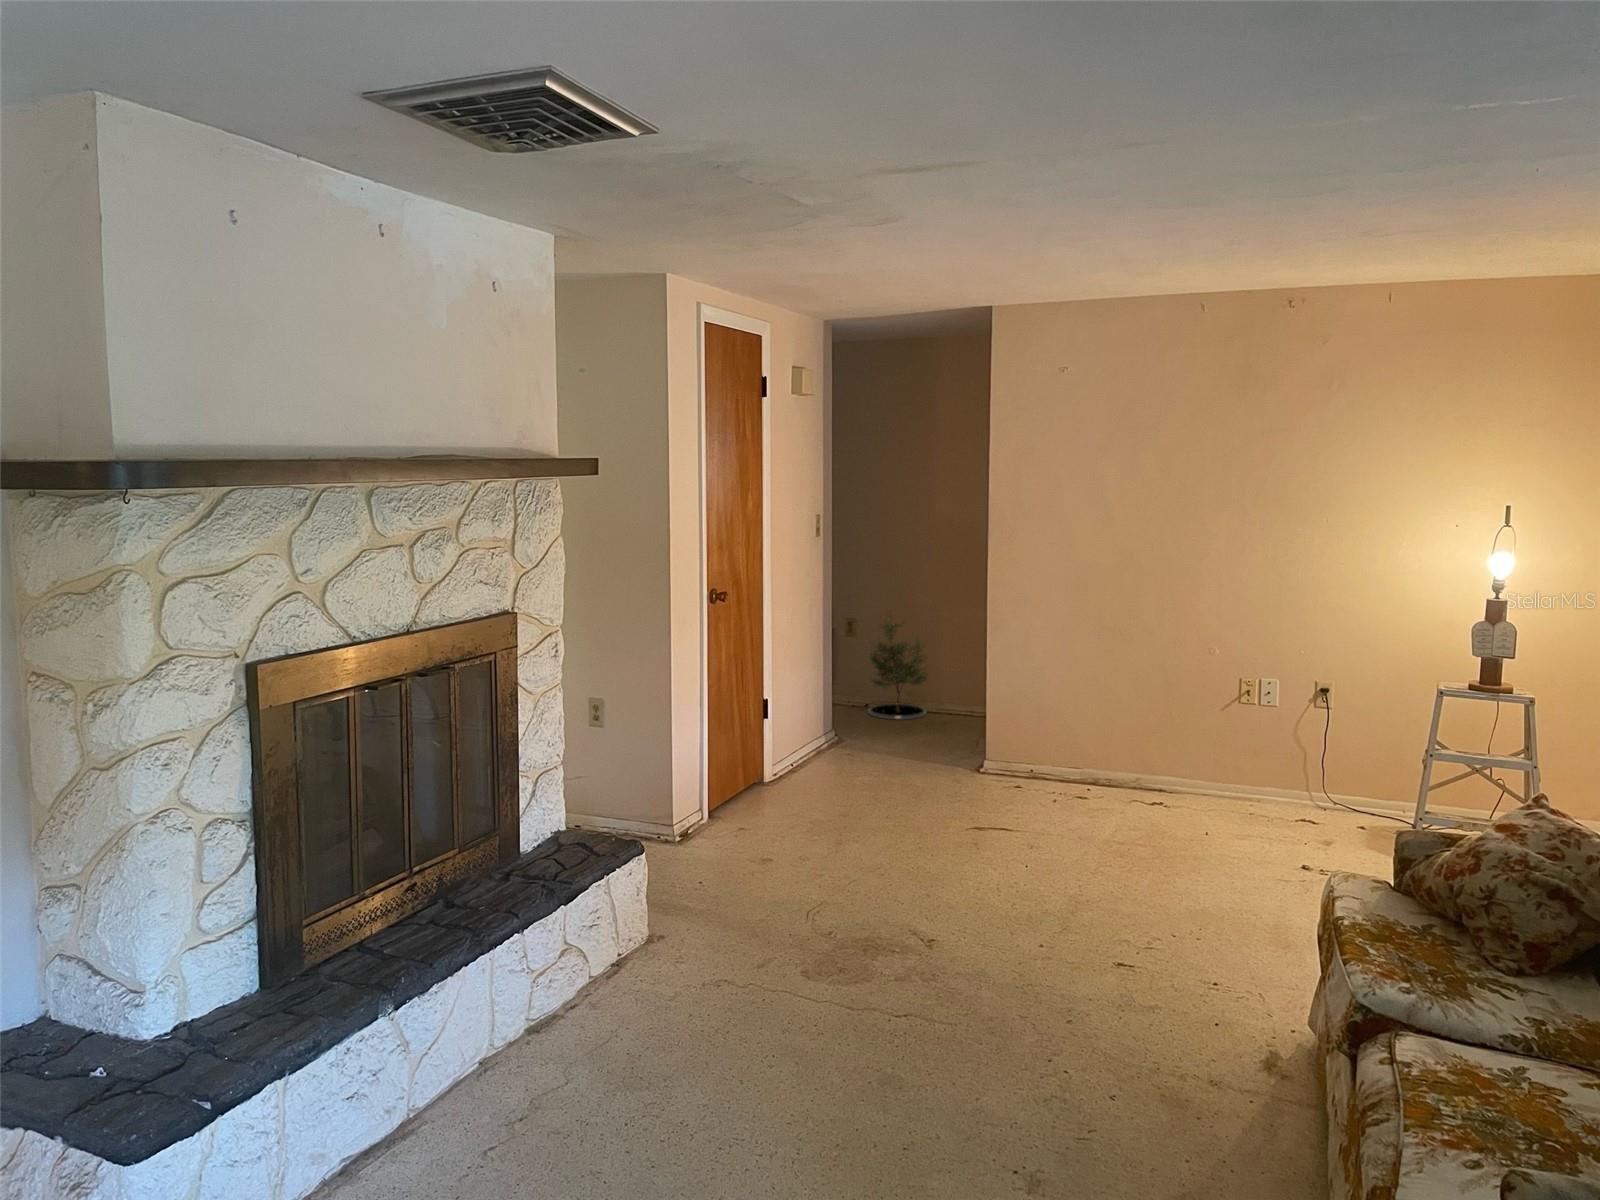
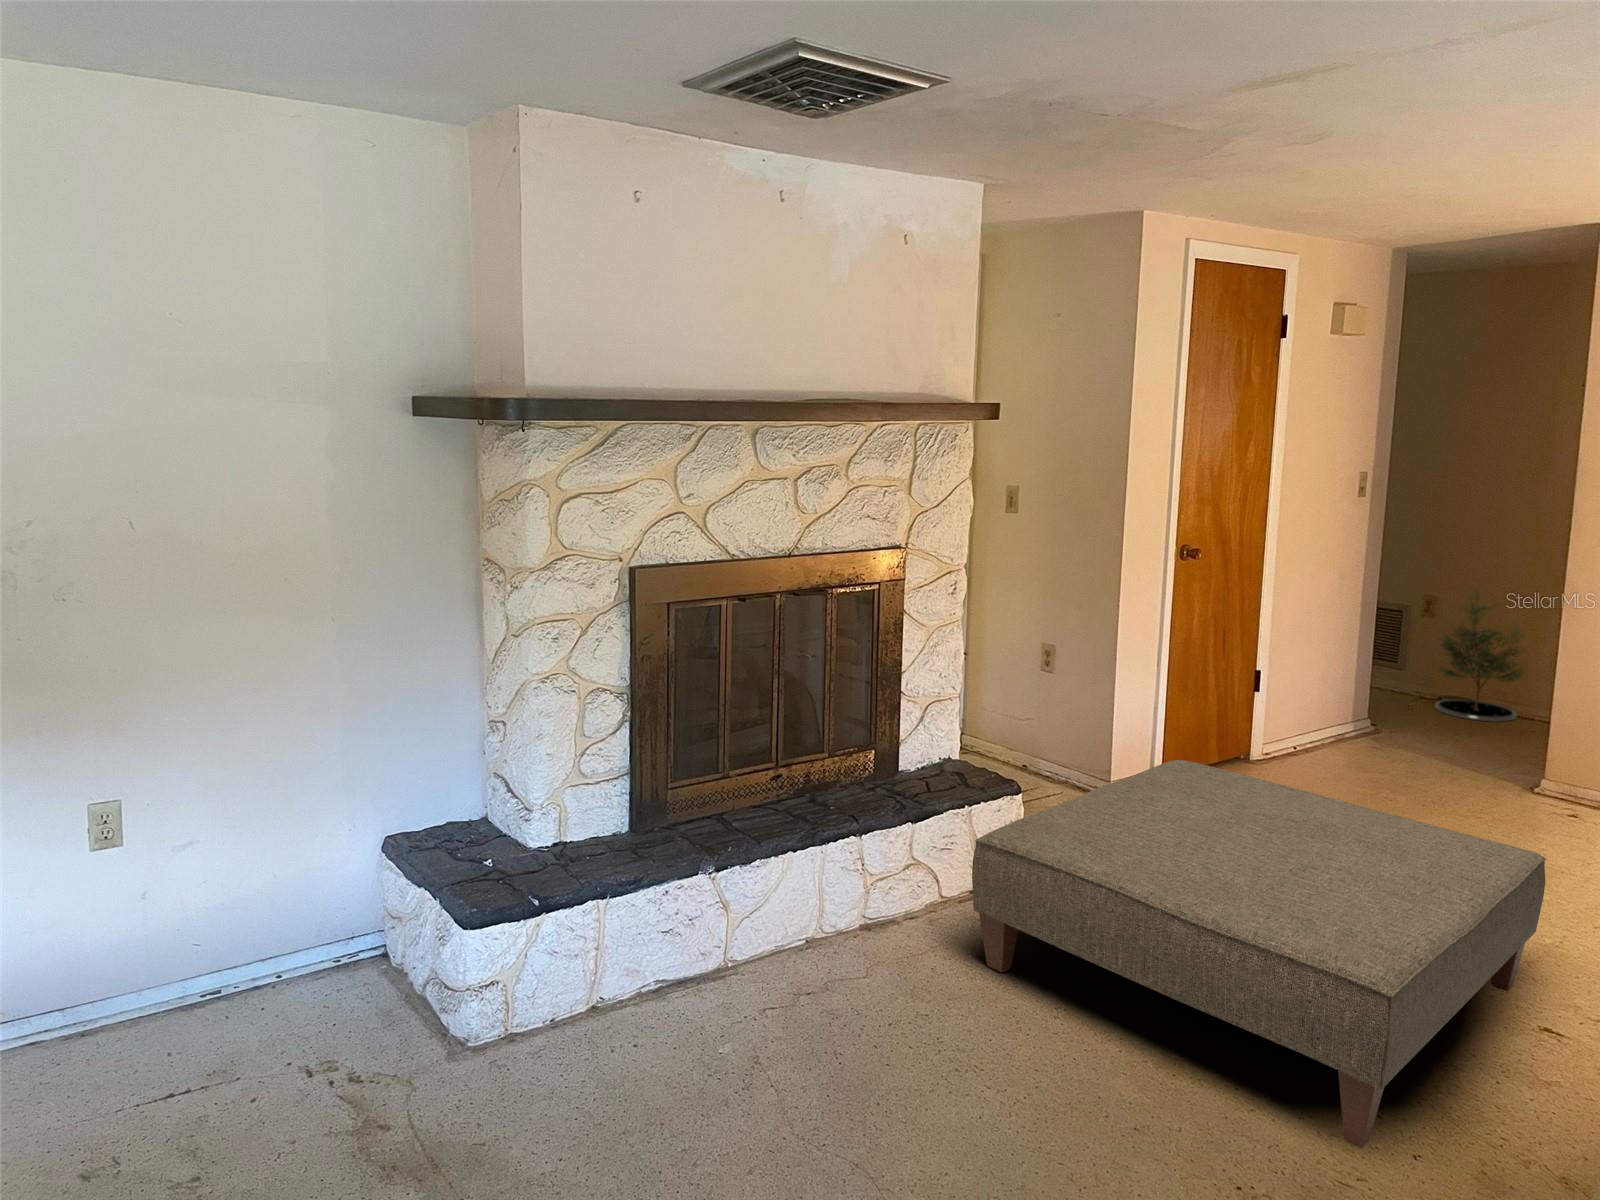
ottoman: none [658,790,1069,1075] -> present [972,760,1546,1148]

